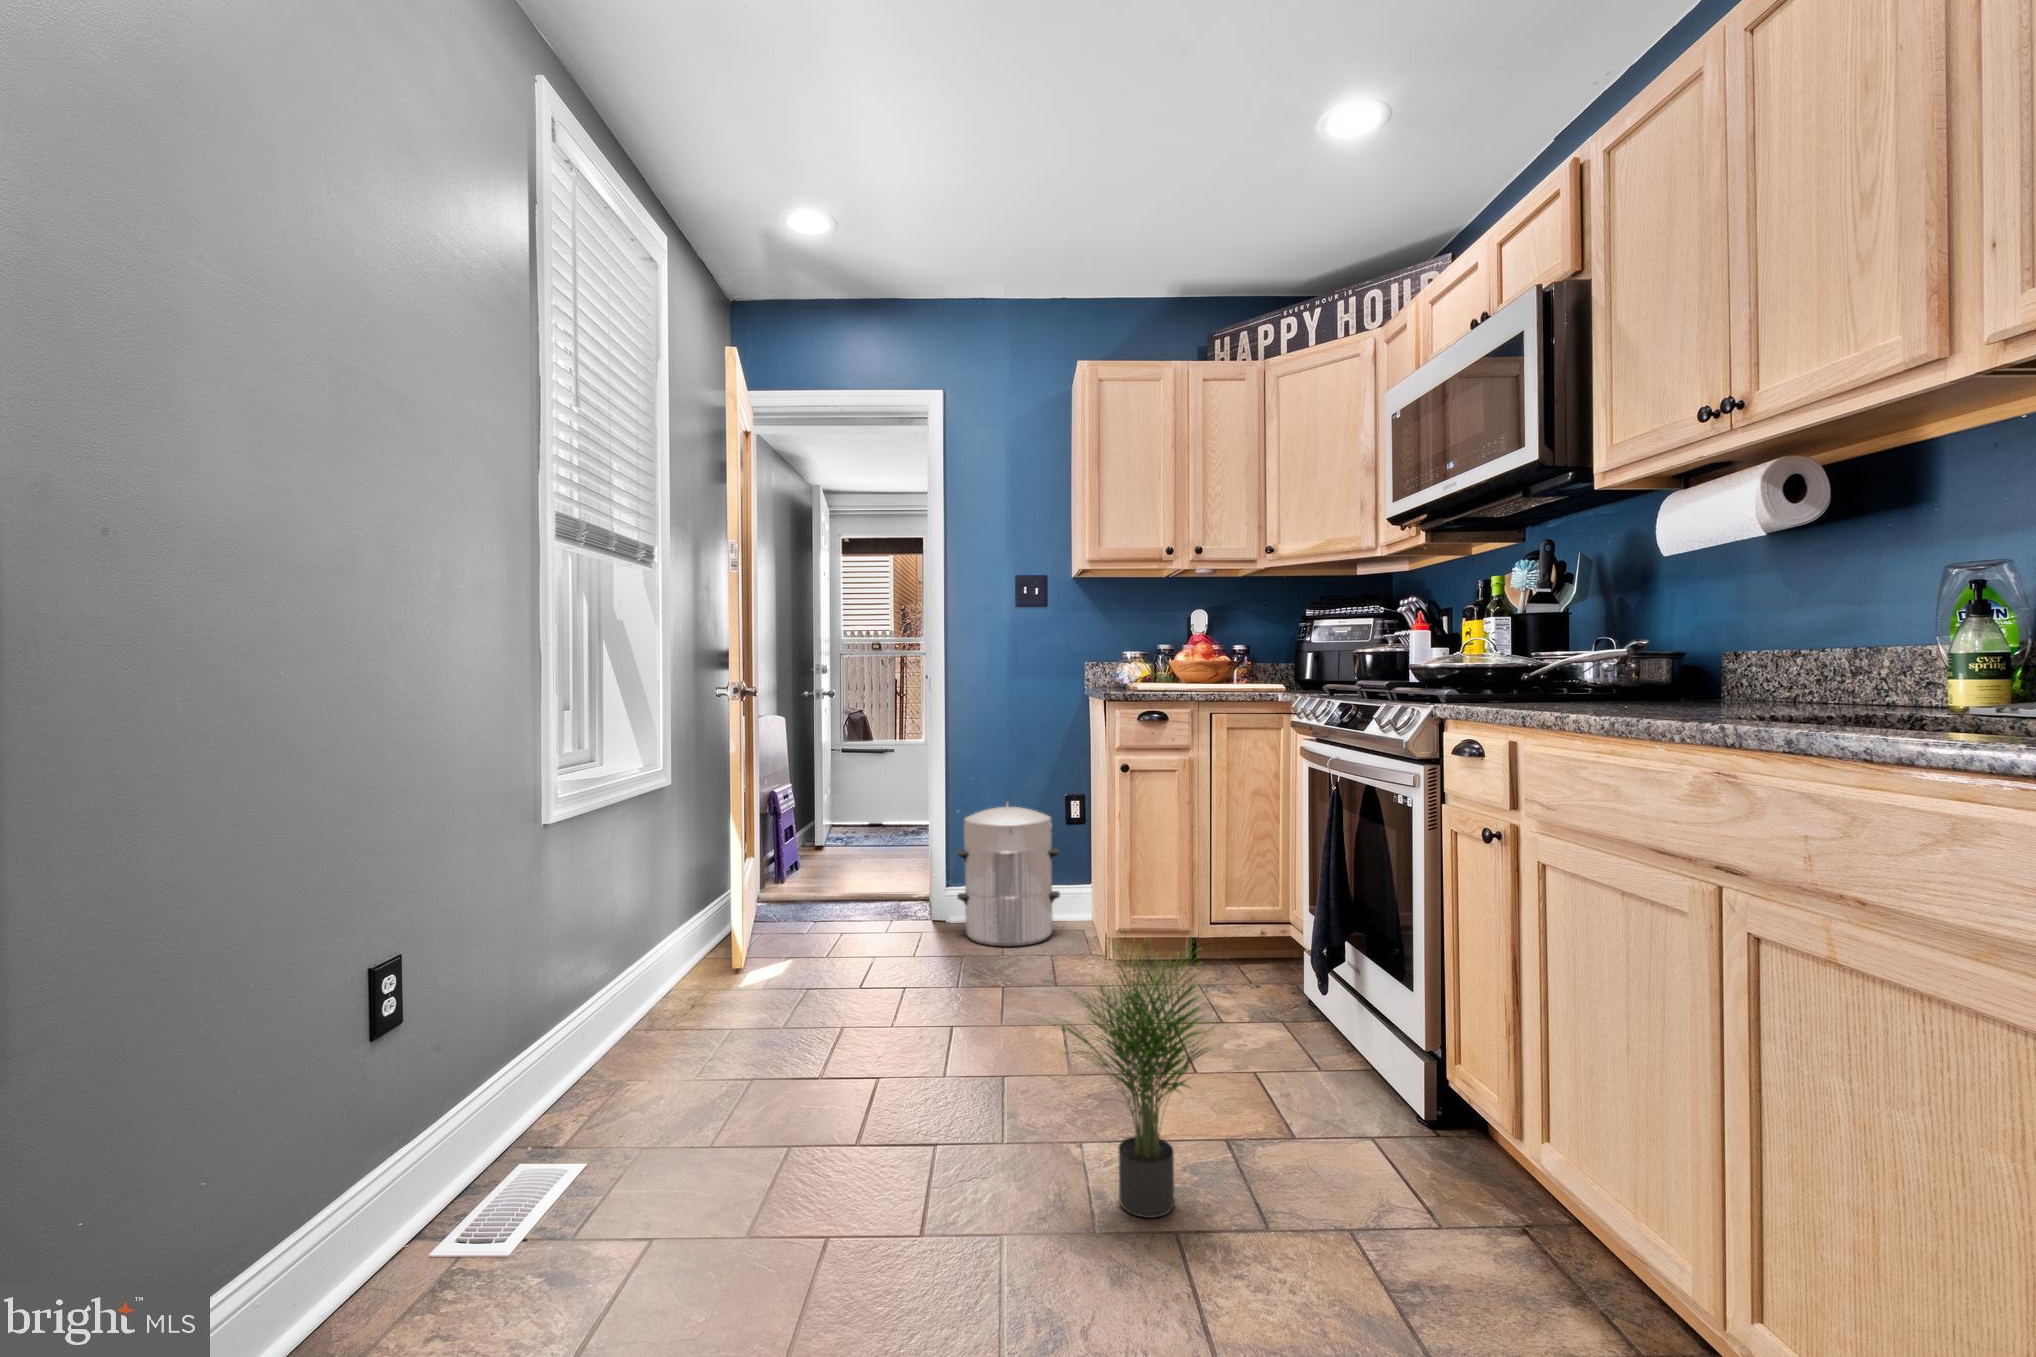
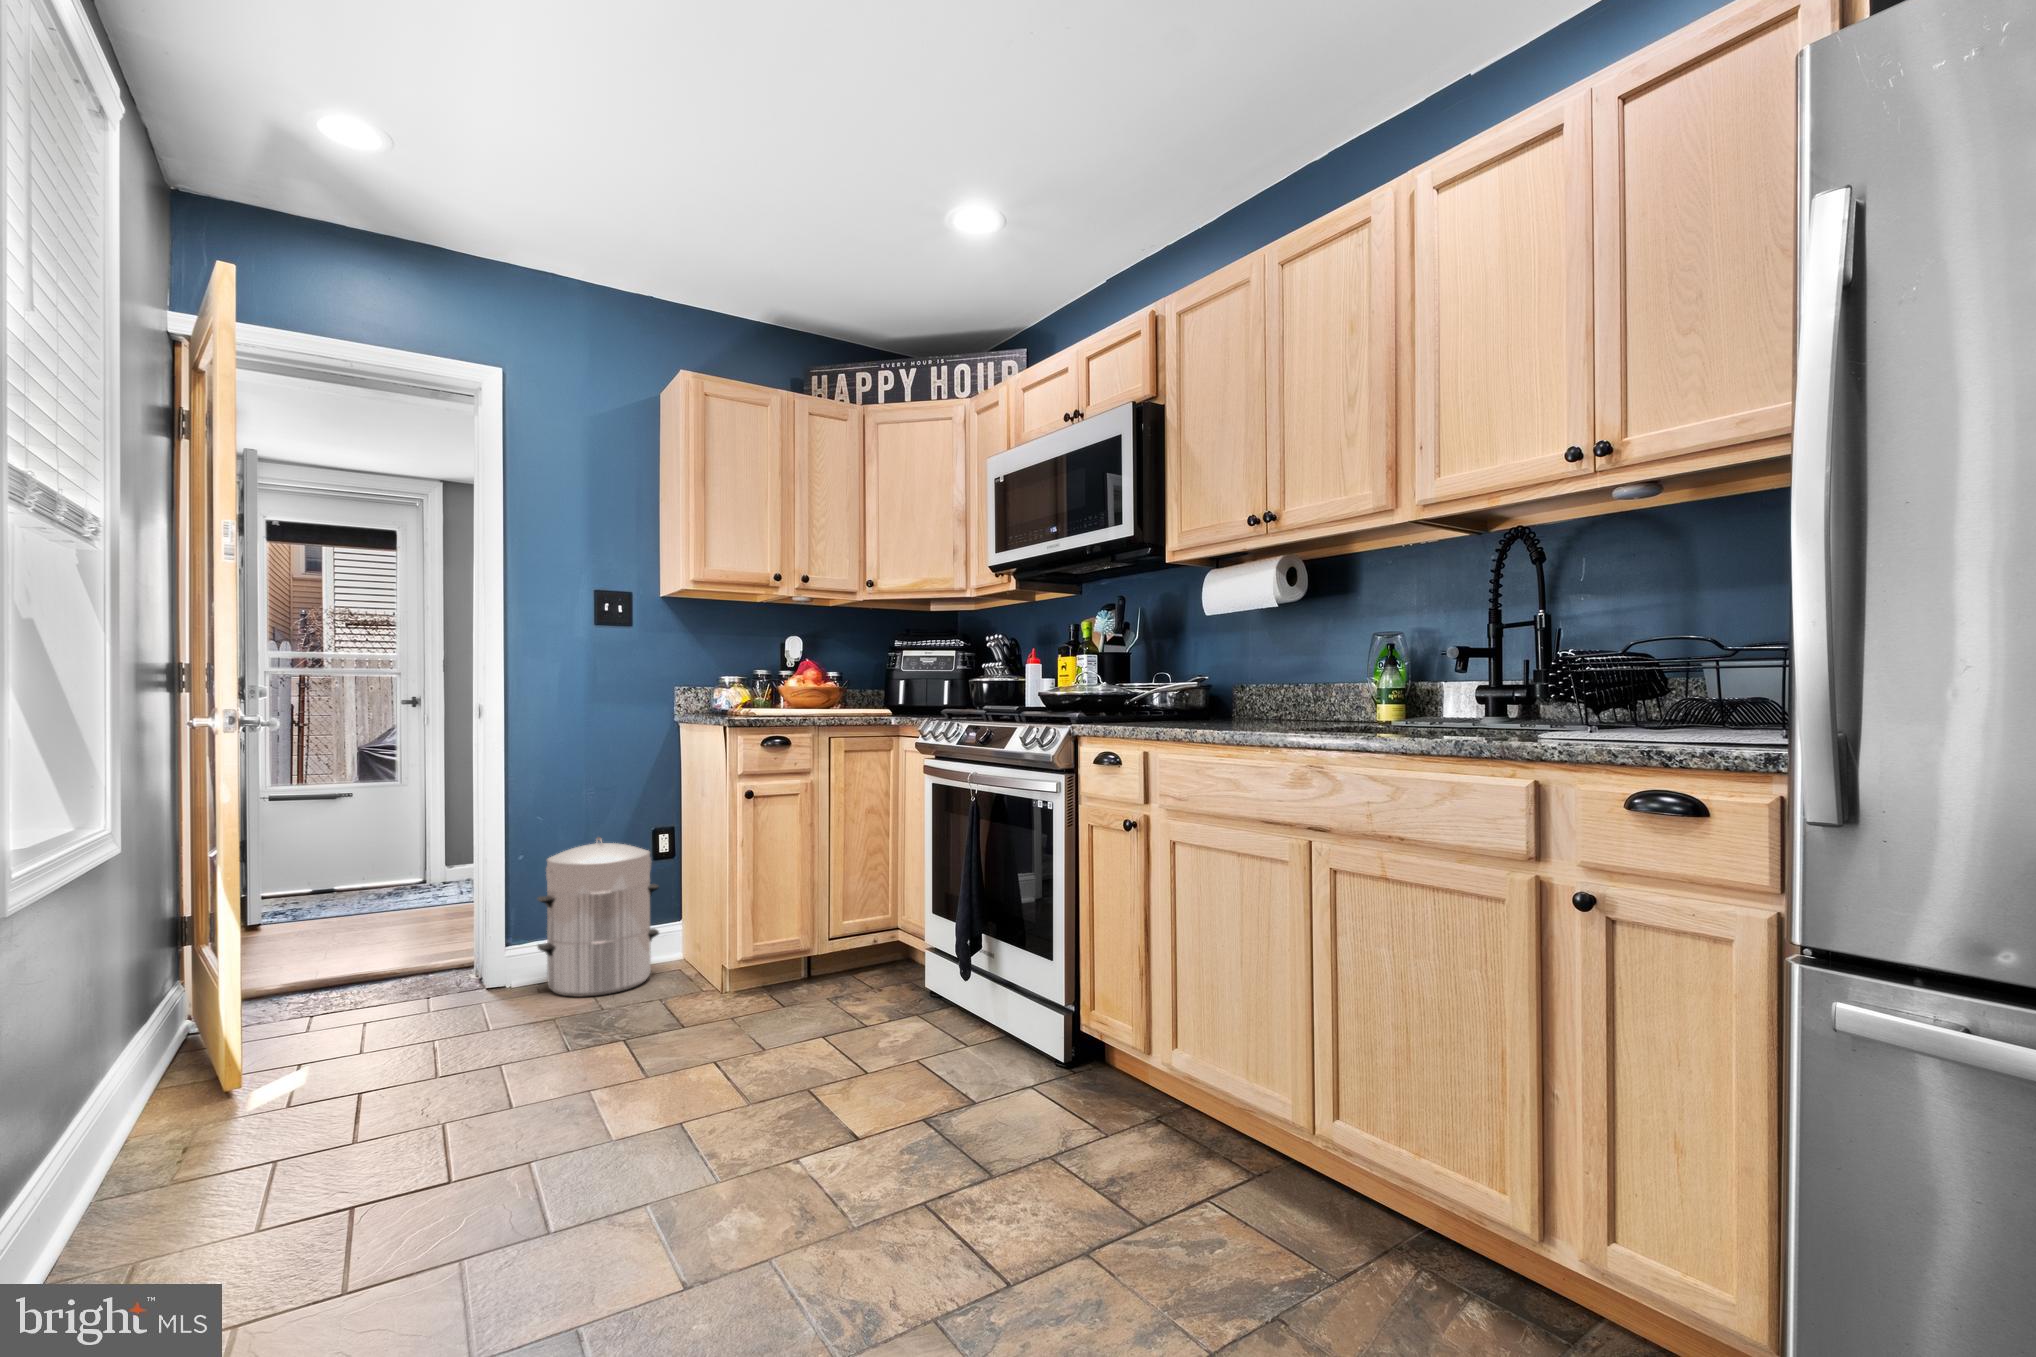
potted plant: present [1053,936,1214,1218] -> none [776,929,960,1197]

